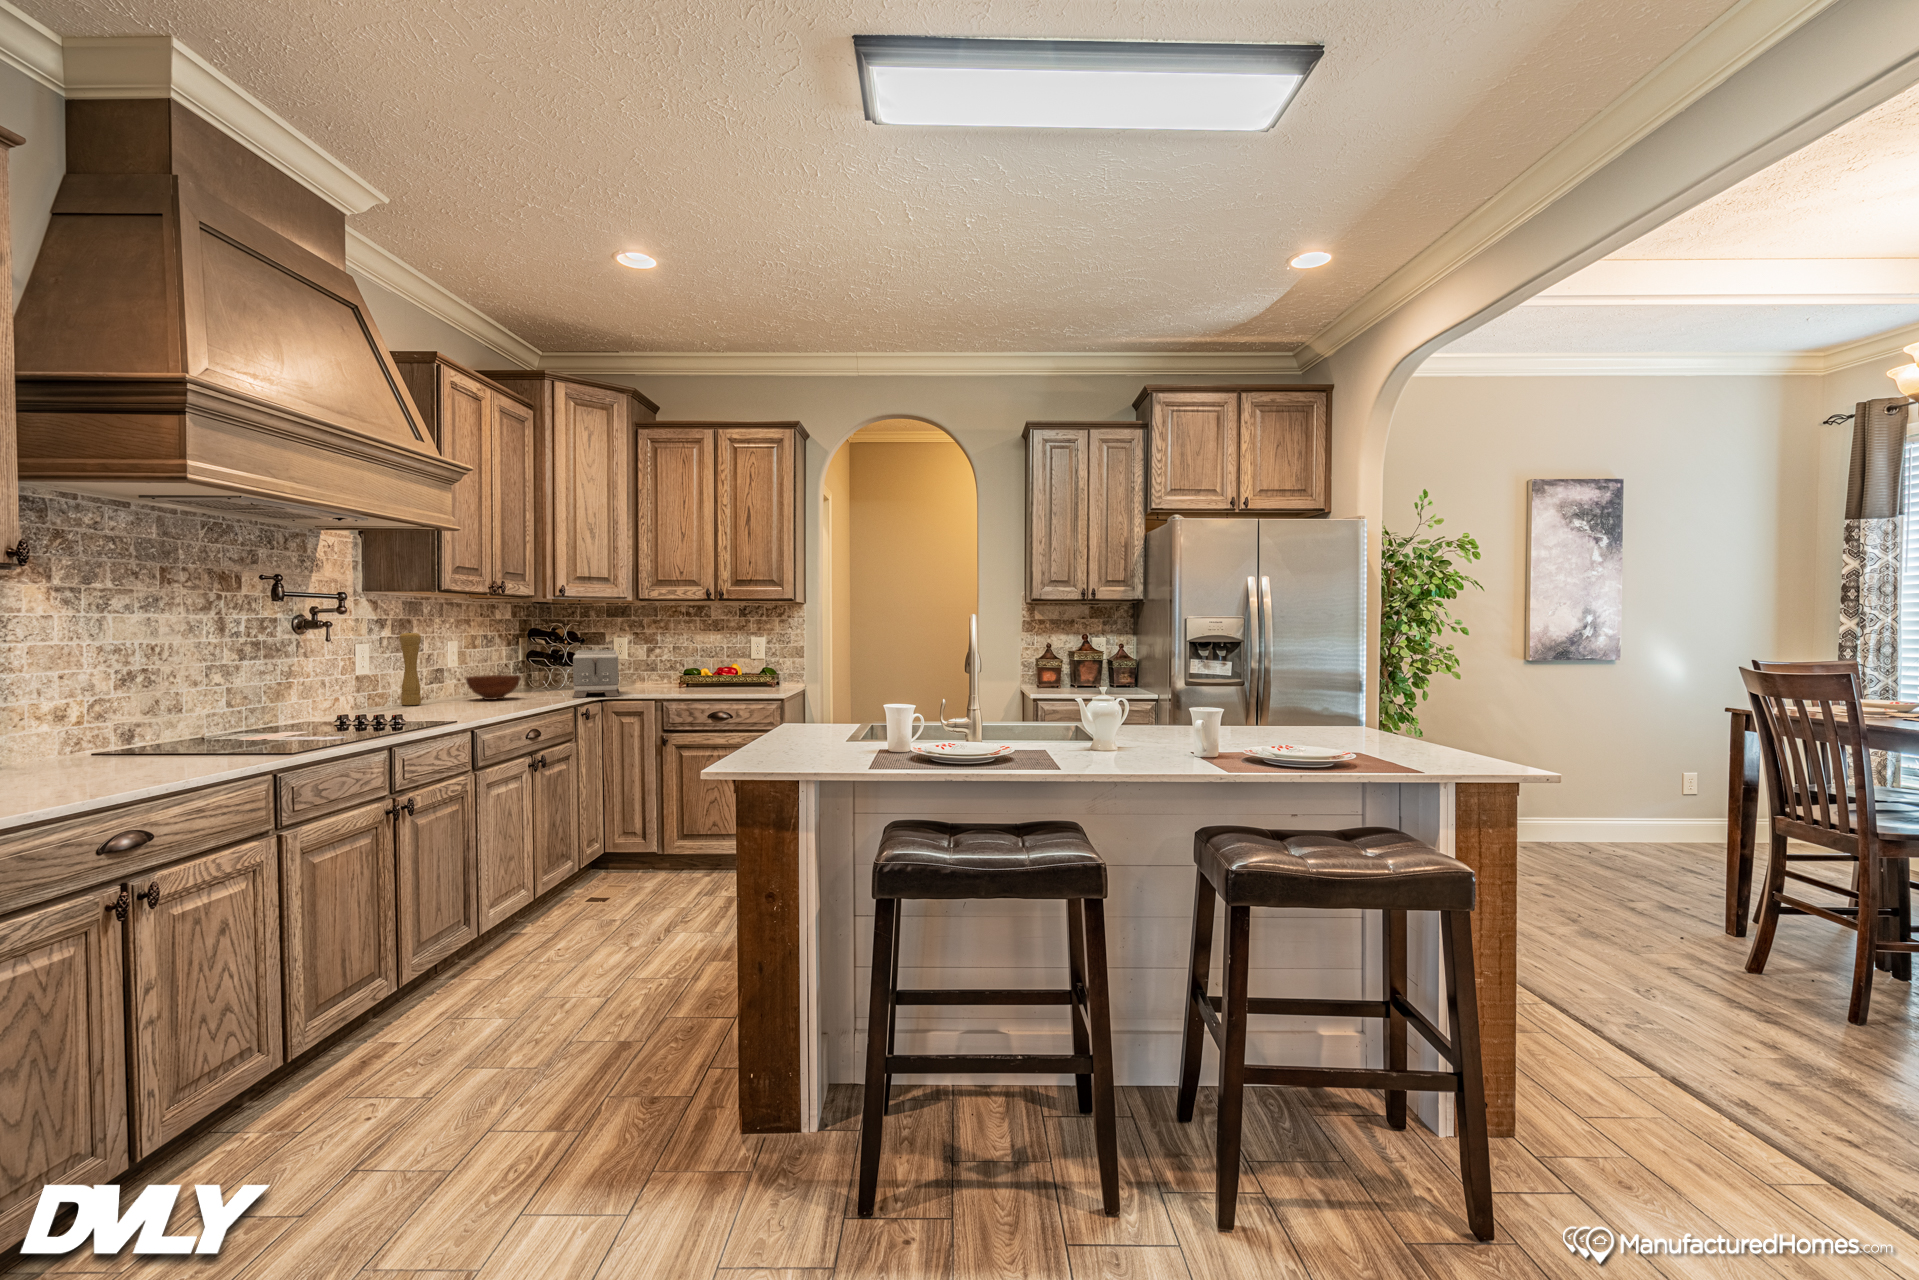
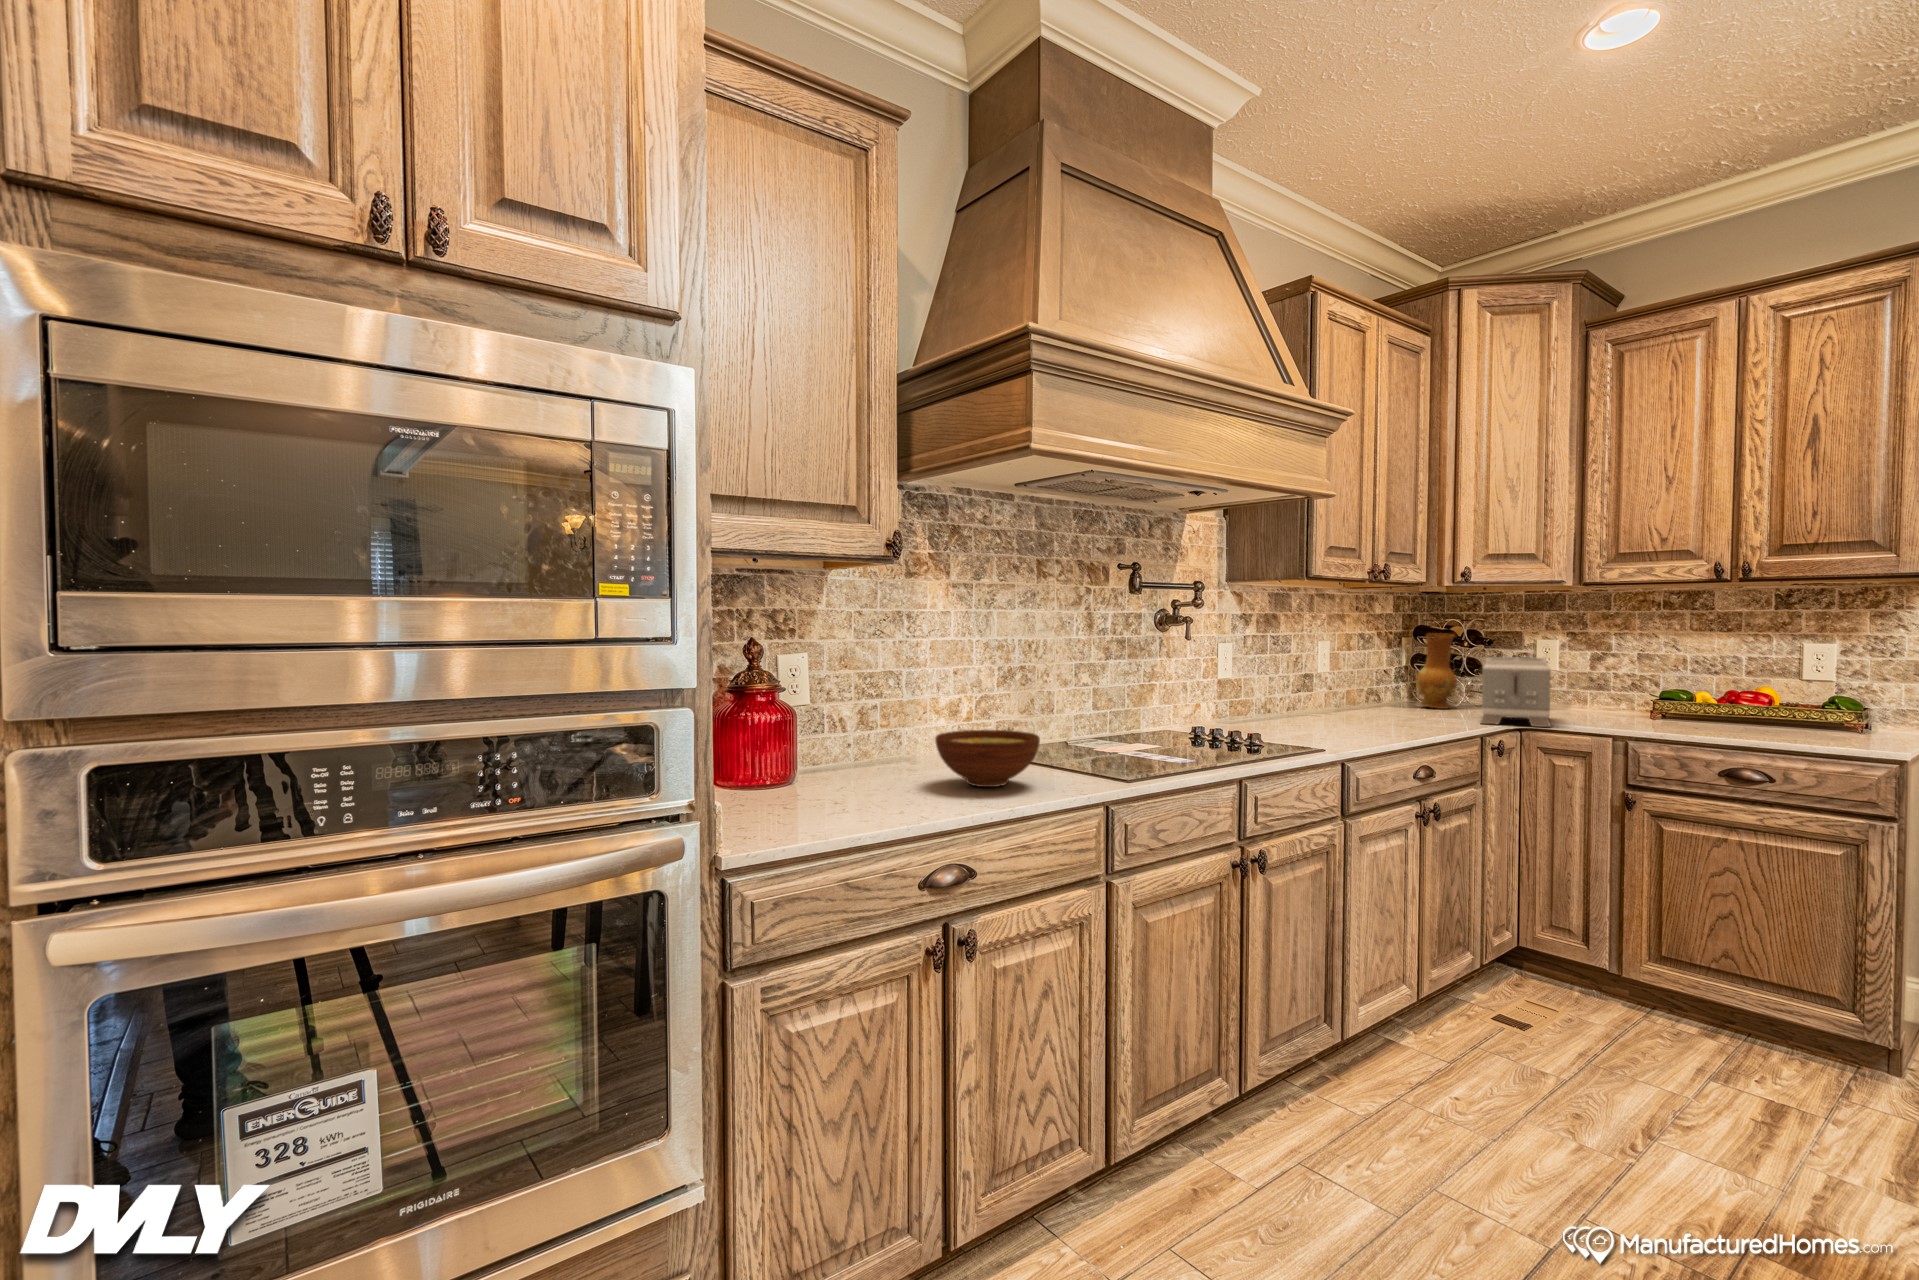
pepper mill: present [399,632,421,705] -> none [1267,629,1290,717]
ceramic jug: none [527,634,557,691] -> present [1416,633,1457,709]
bowl: present [466,675,521,700] -> present [935,730,1040,787]

